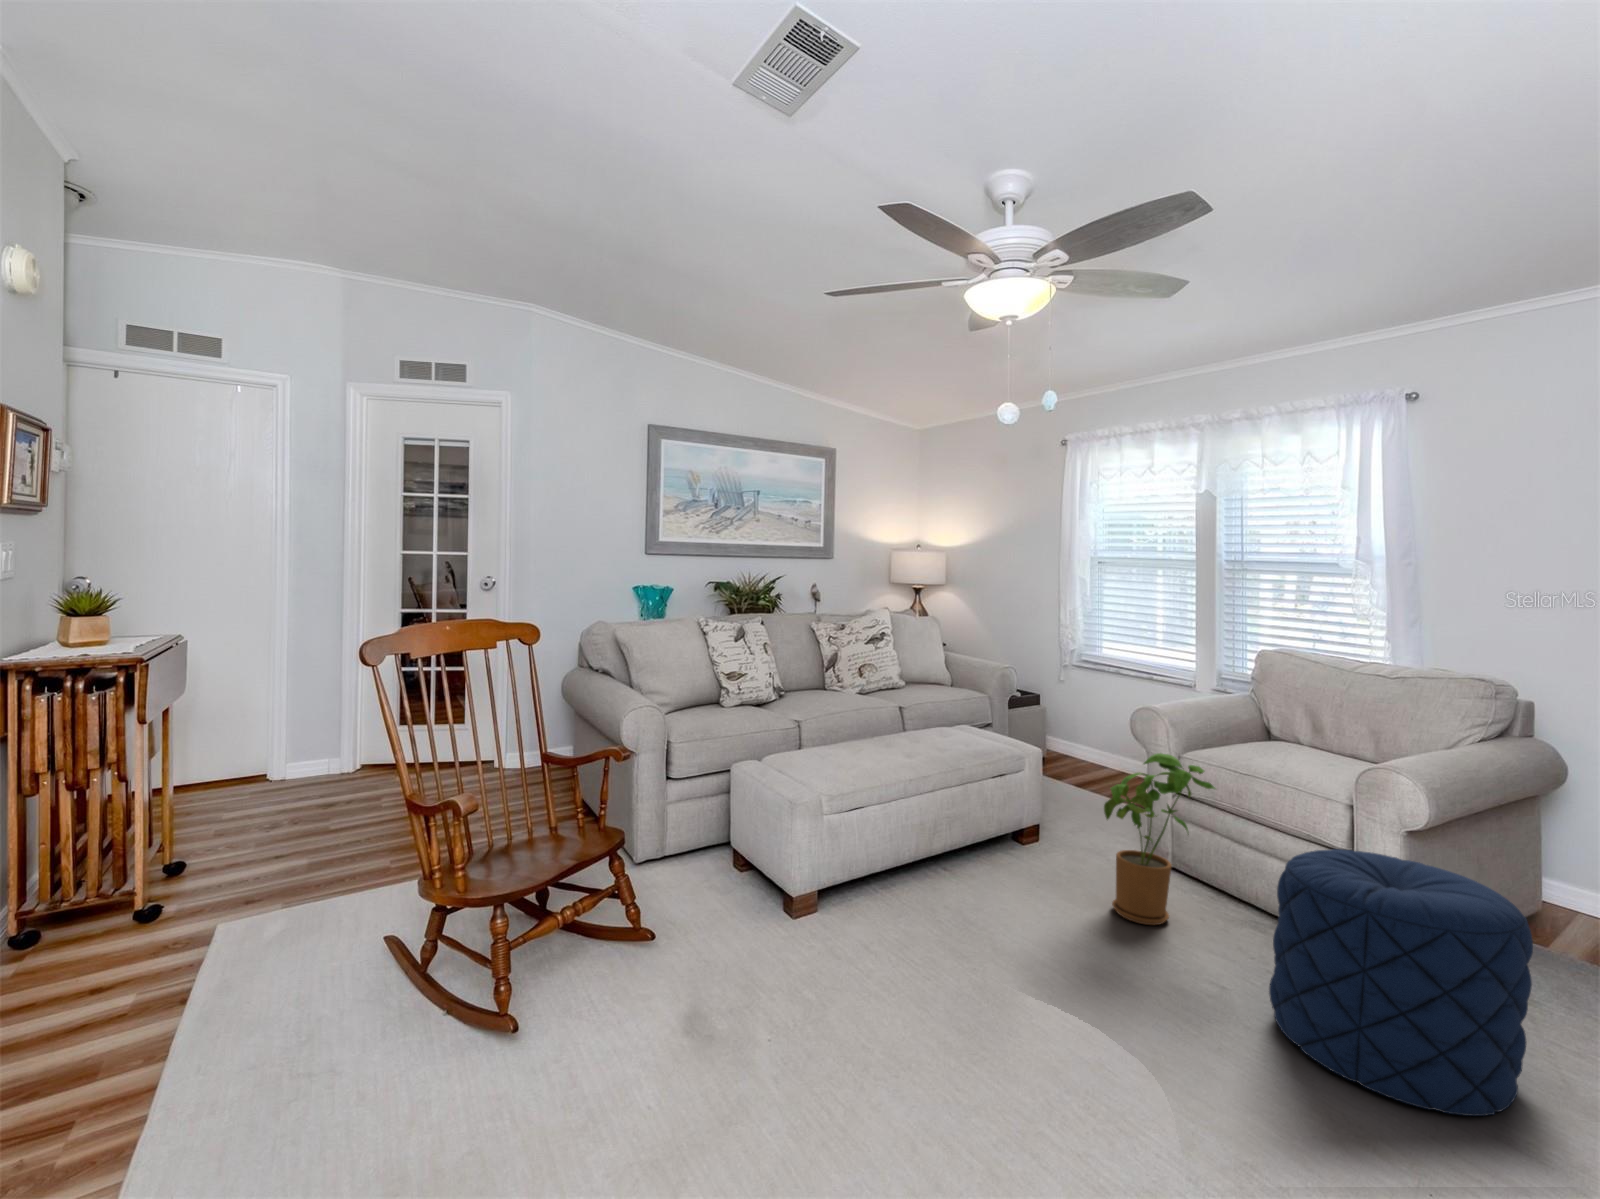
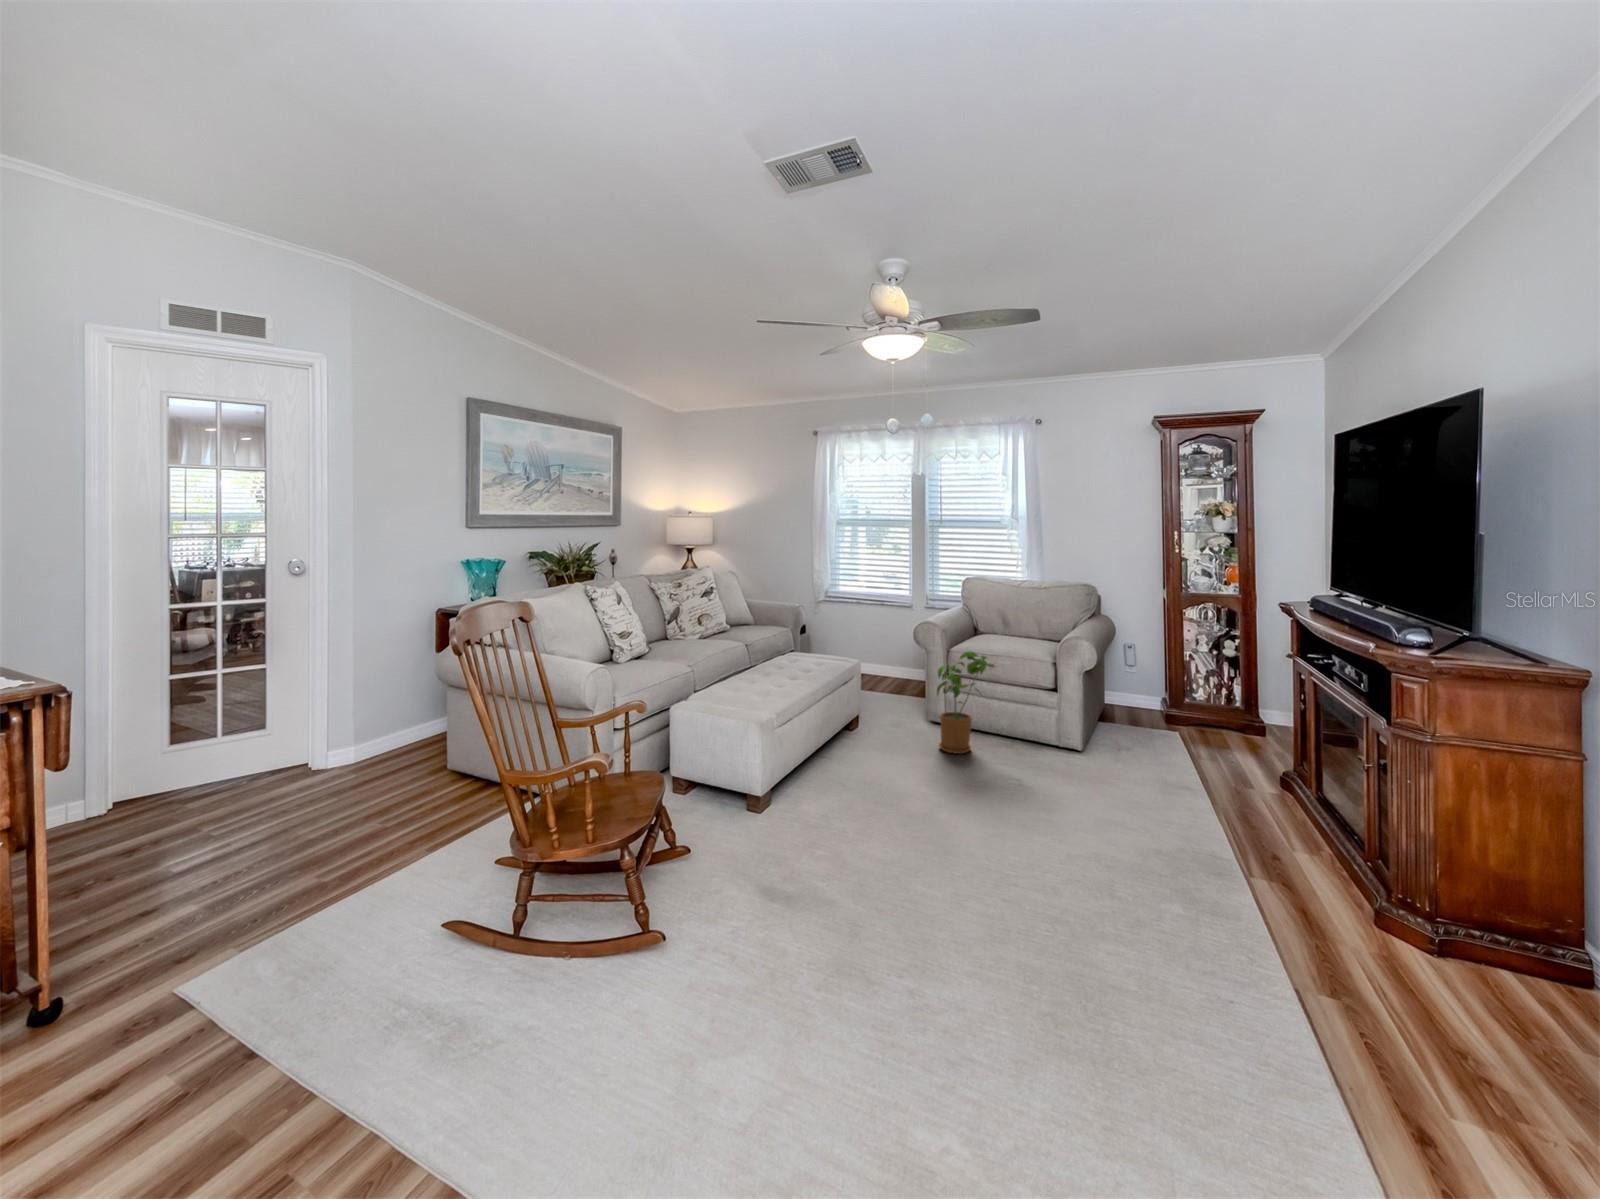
pouf: present [1269,849,1533,1116] -> none [1049,686,1159,796]

